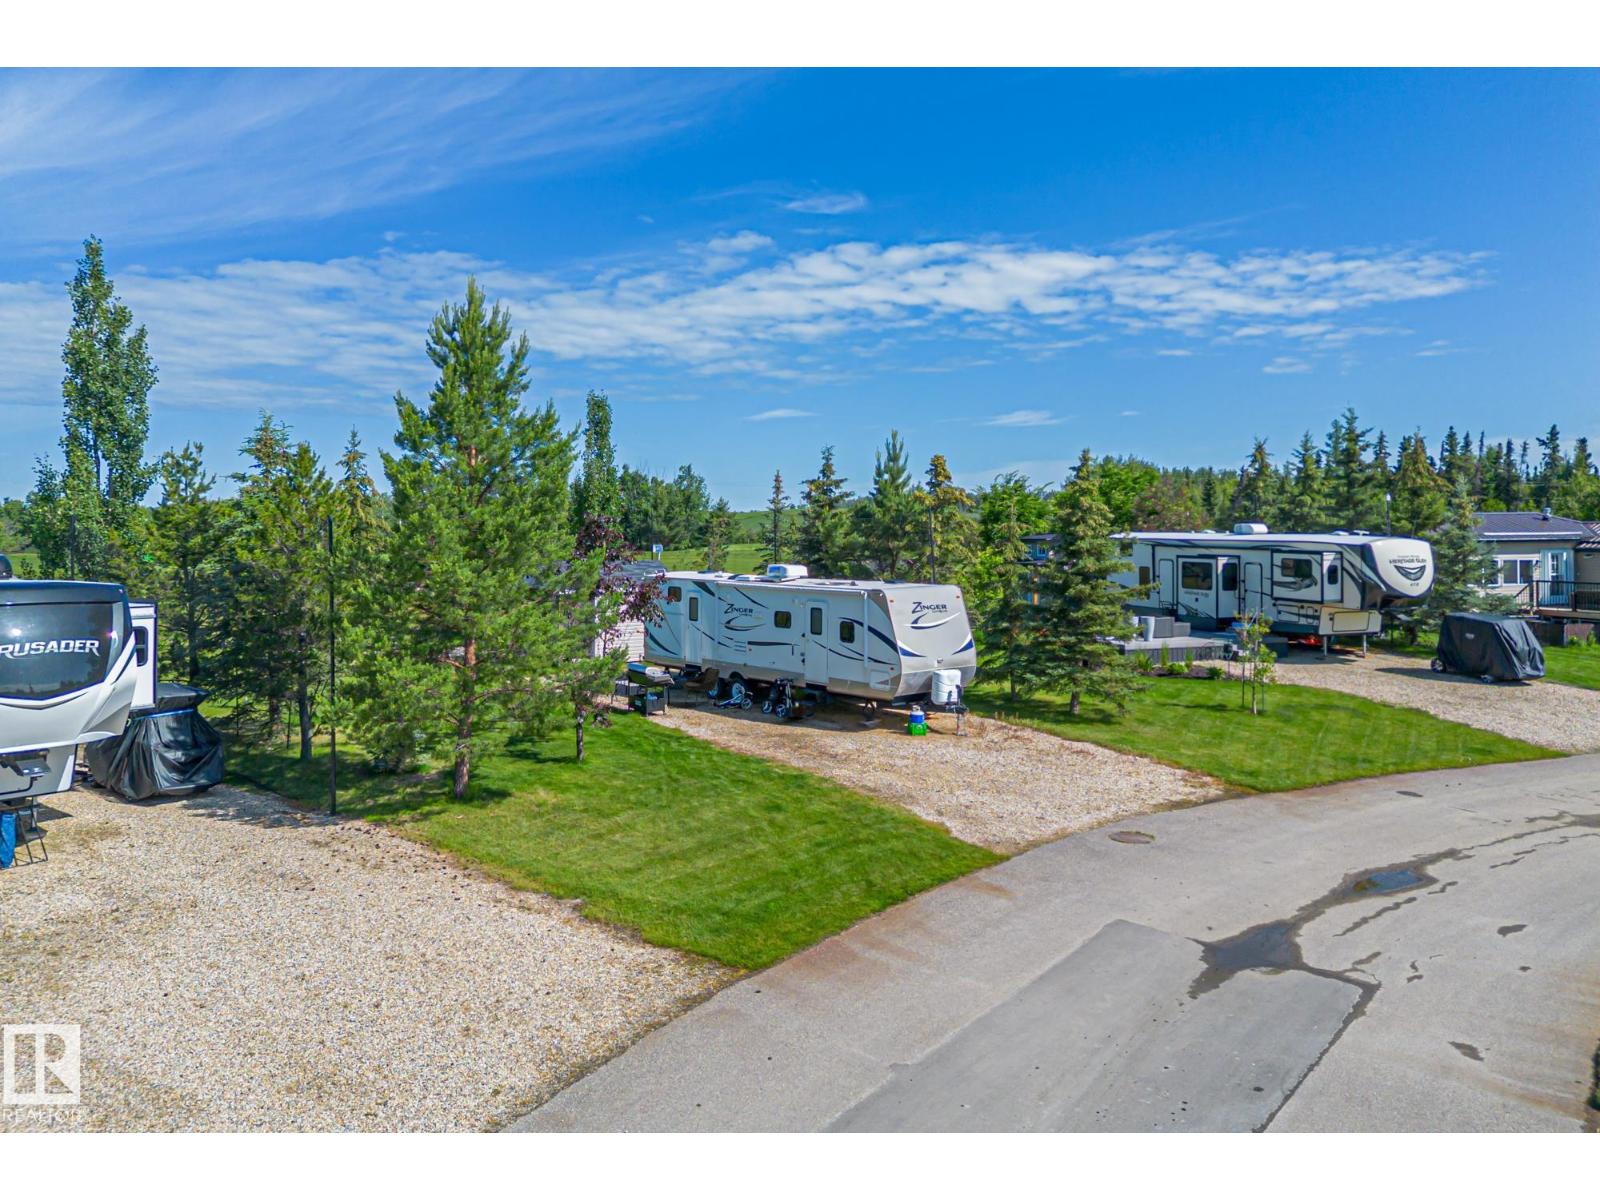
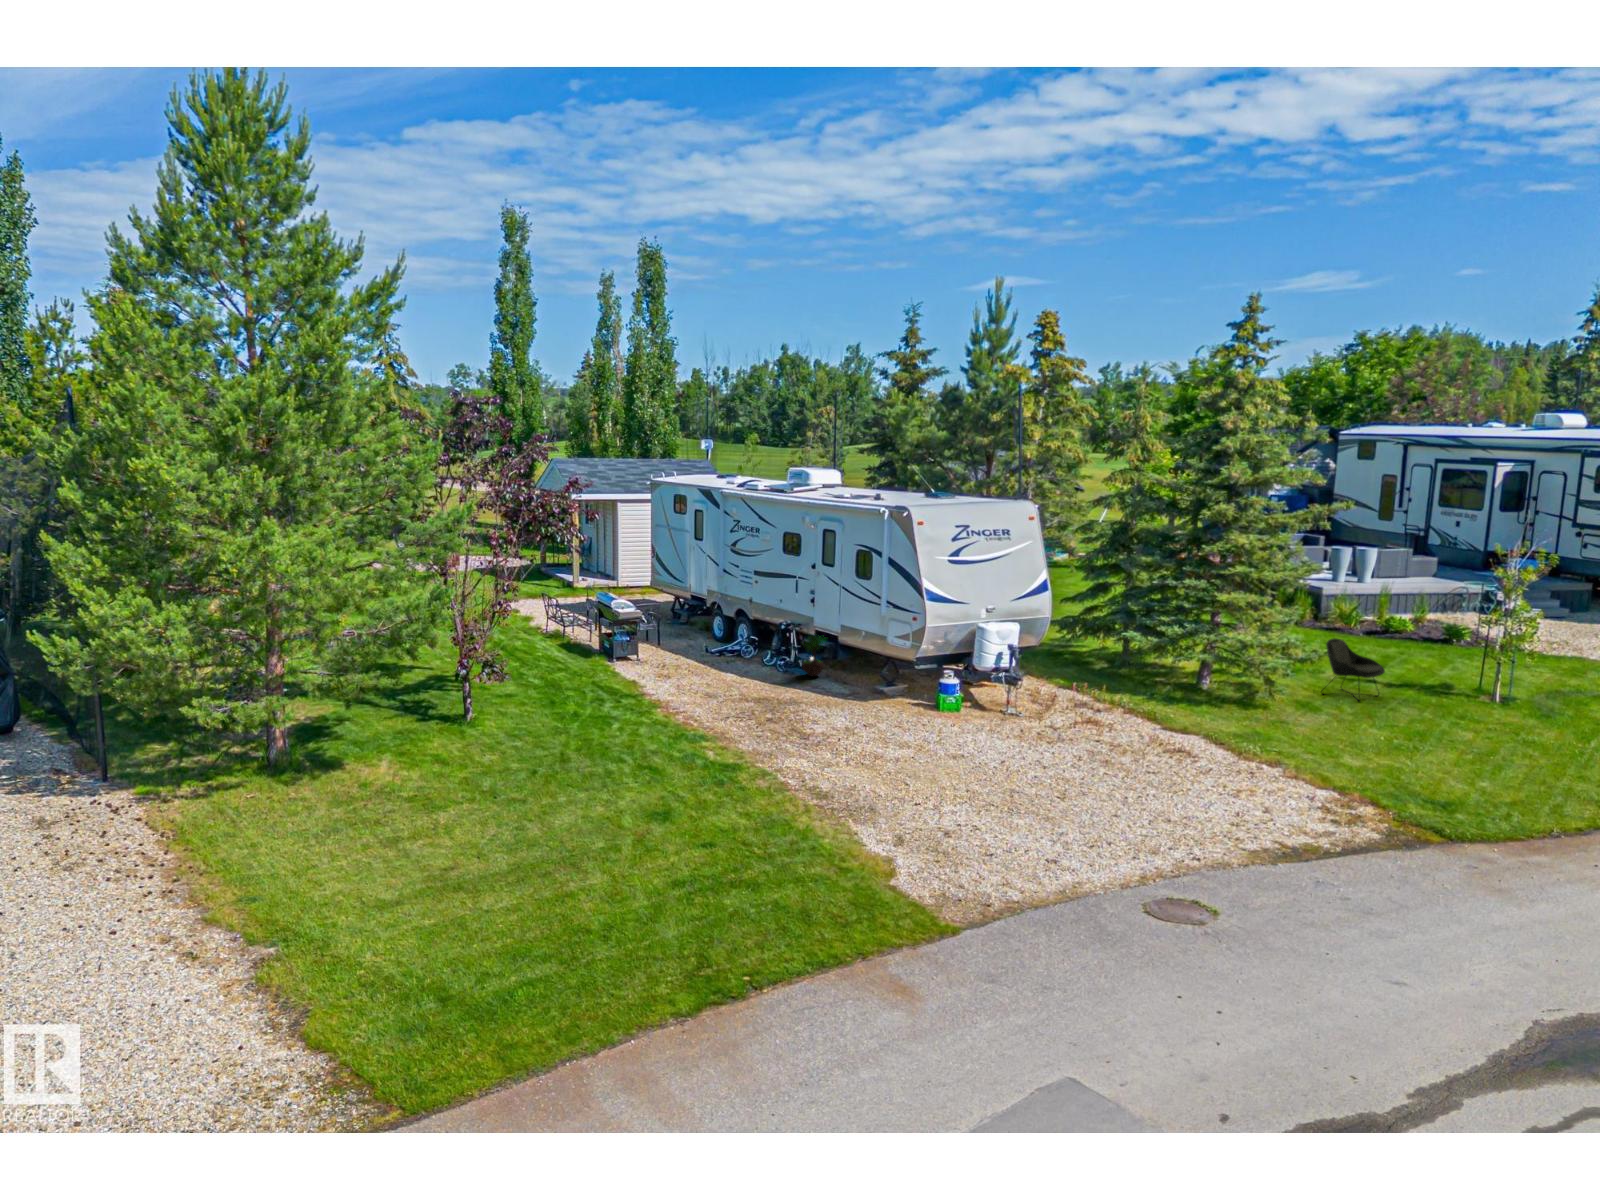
lounge chair: present [683,668,720,707] -> present [1322,638,1385,701]

